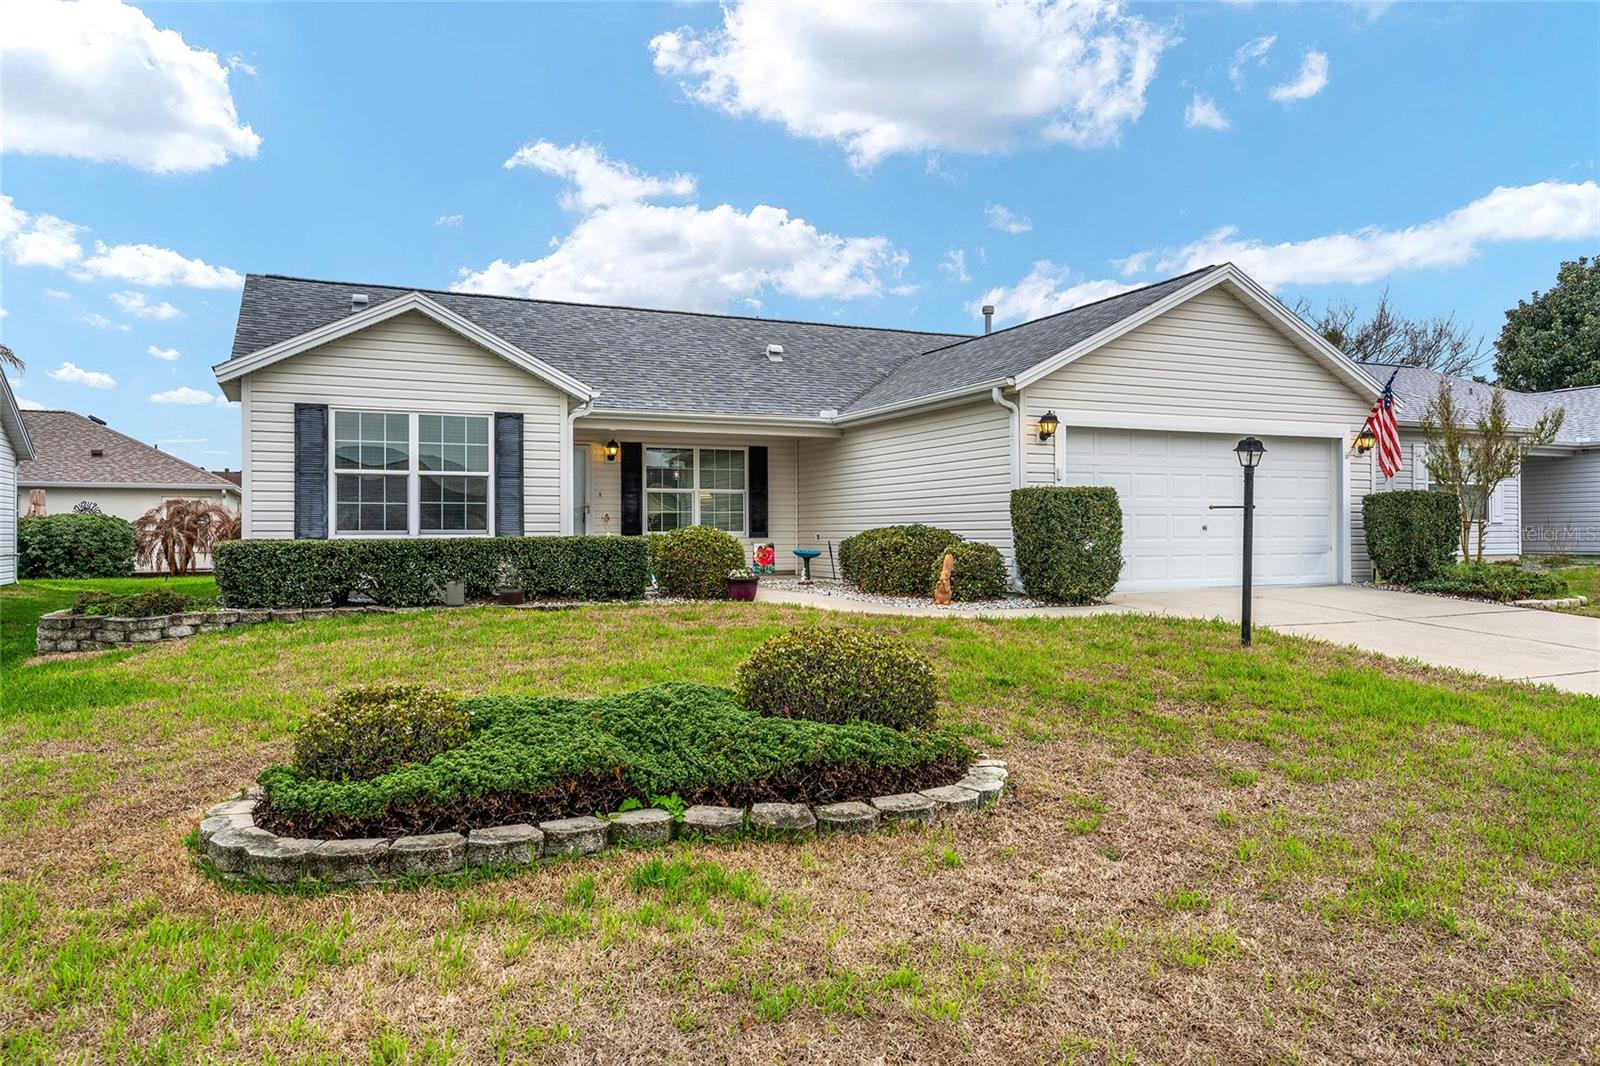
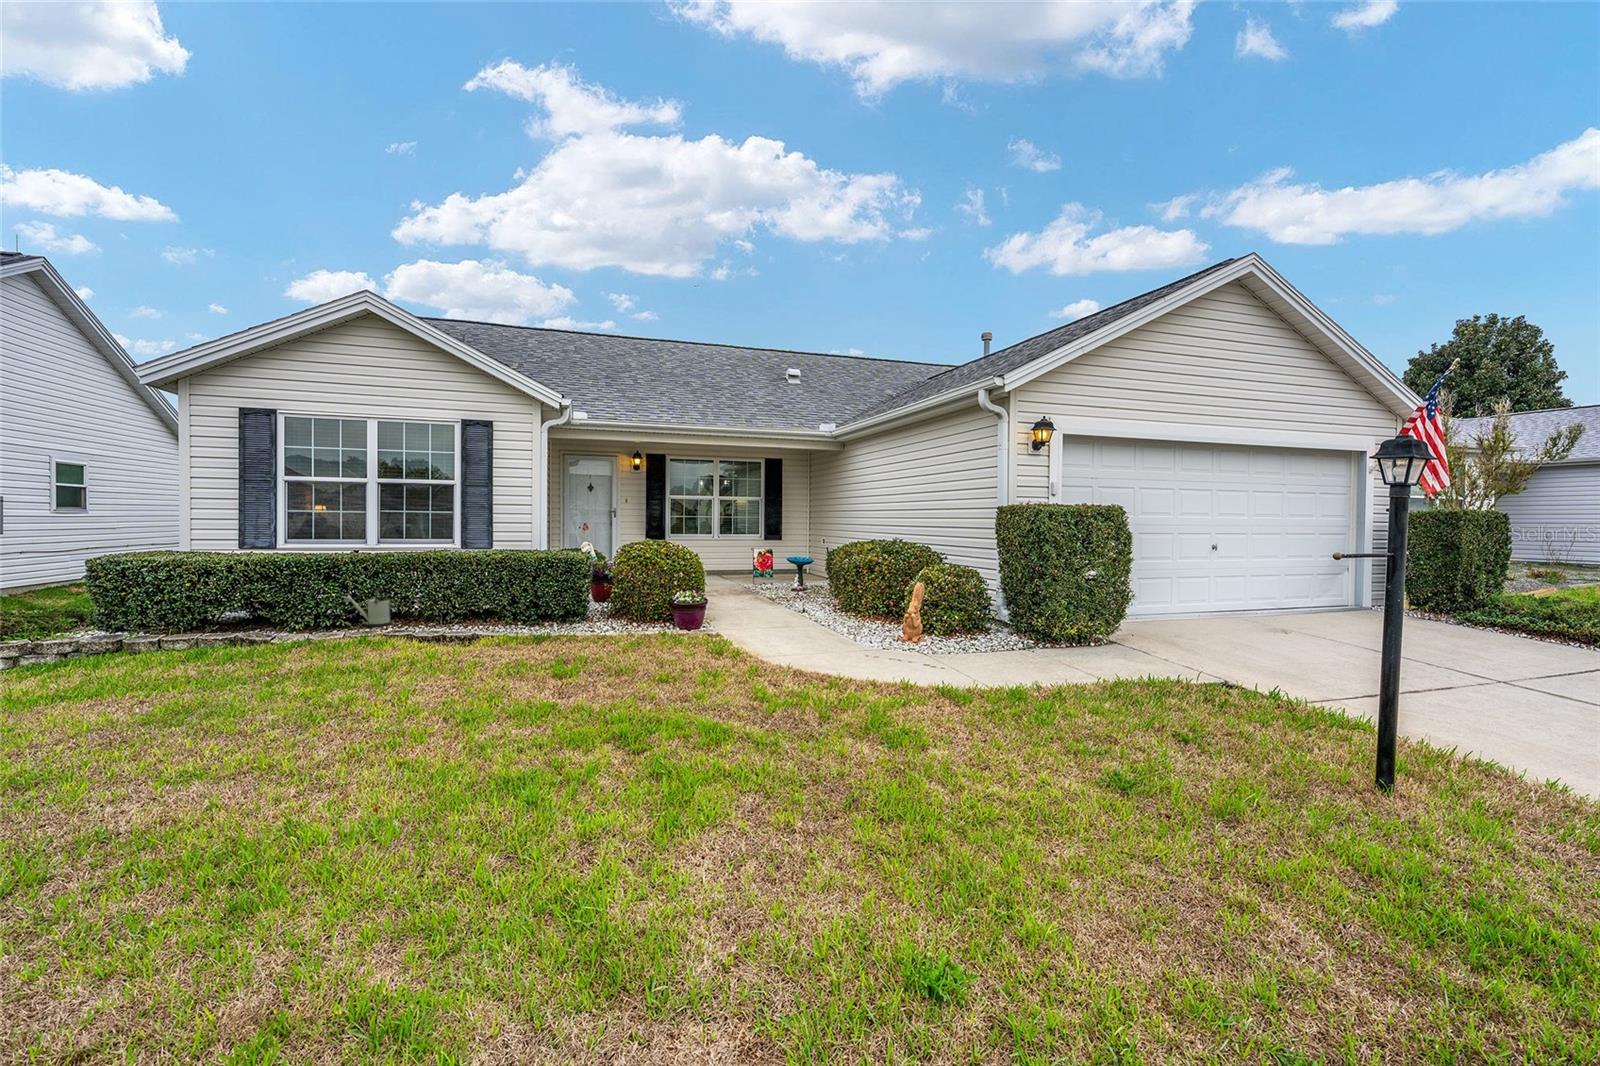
decorative plant: present [496,562,523,605] -> none [429,576,459,624]

